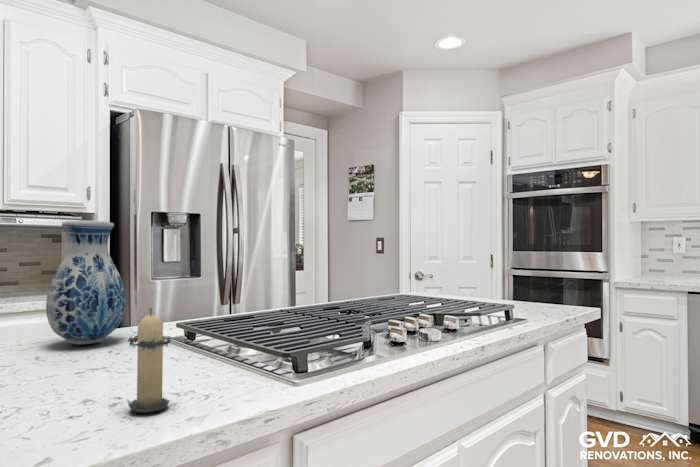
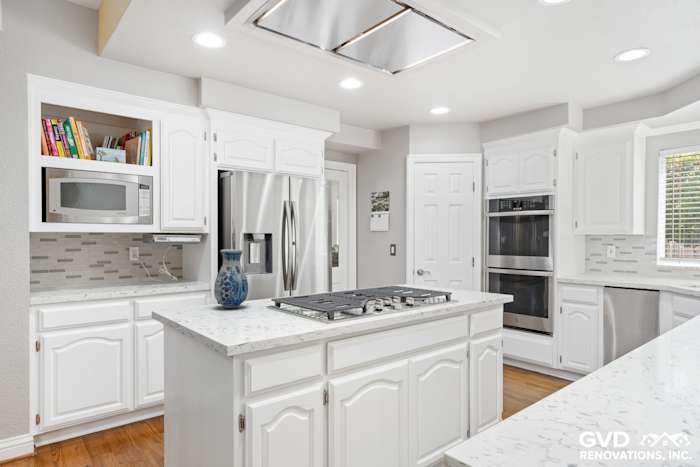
candle: present [128,308,171,413] -> none [265,290,284,329]

